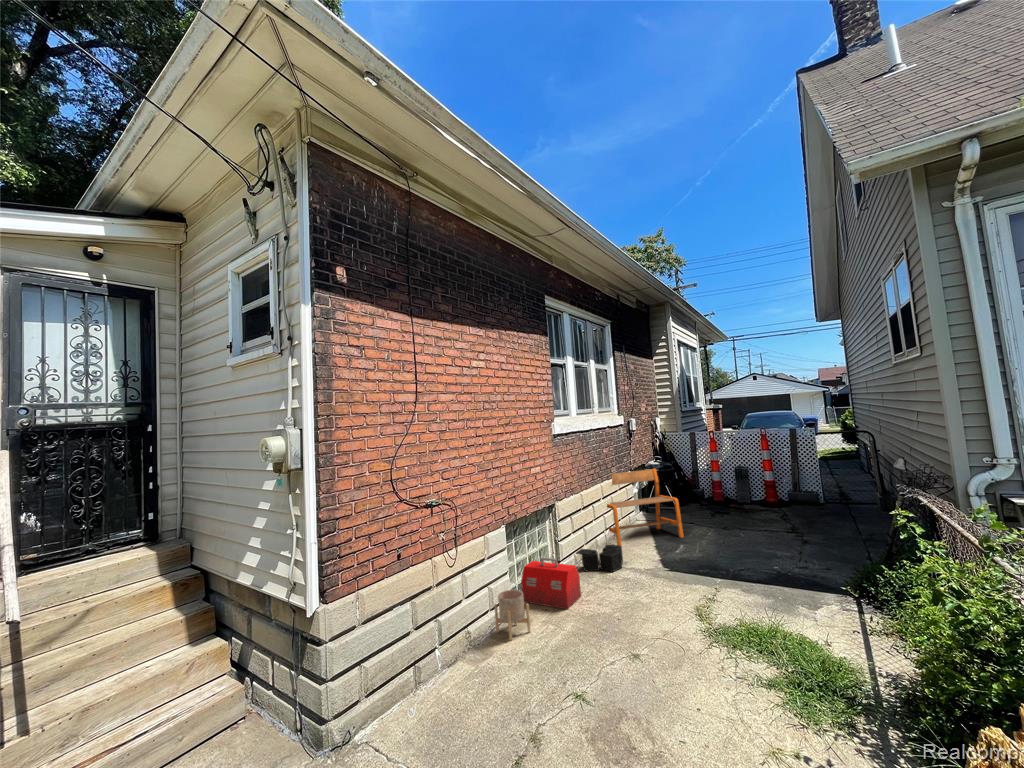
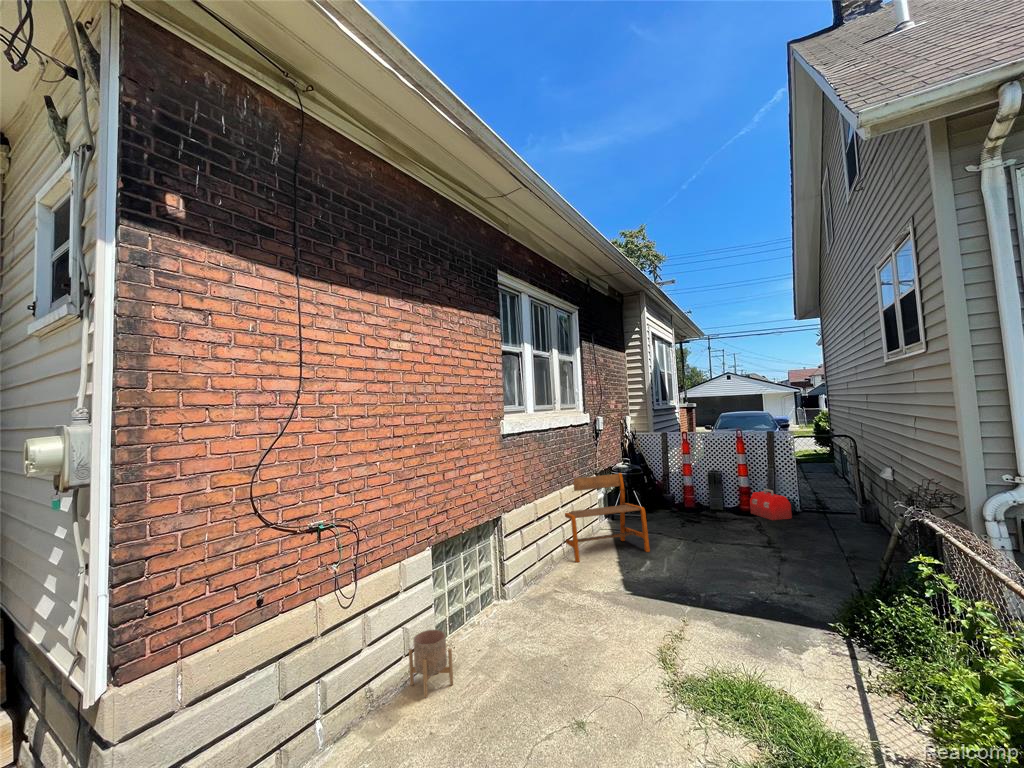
storage bin: present [576,545,623,572] -> none [523,562,584,597]
toolbox: present [521,557,581,609] -> present [750,489,792,520]

